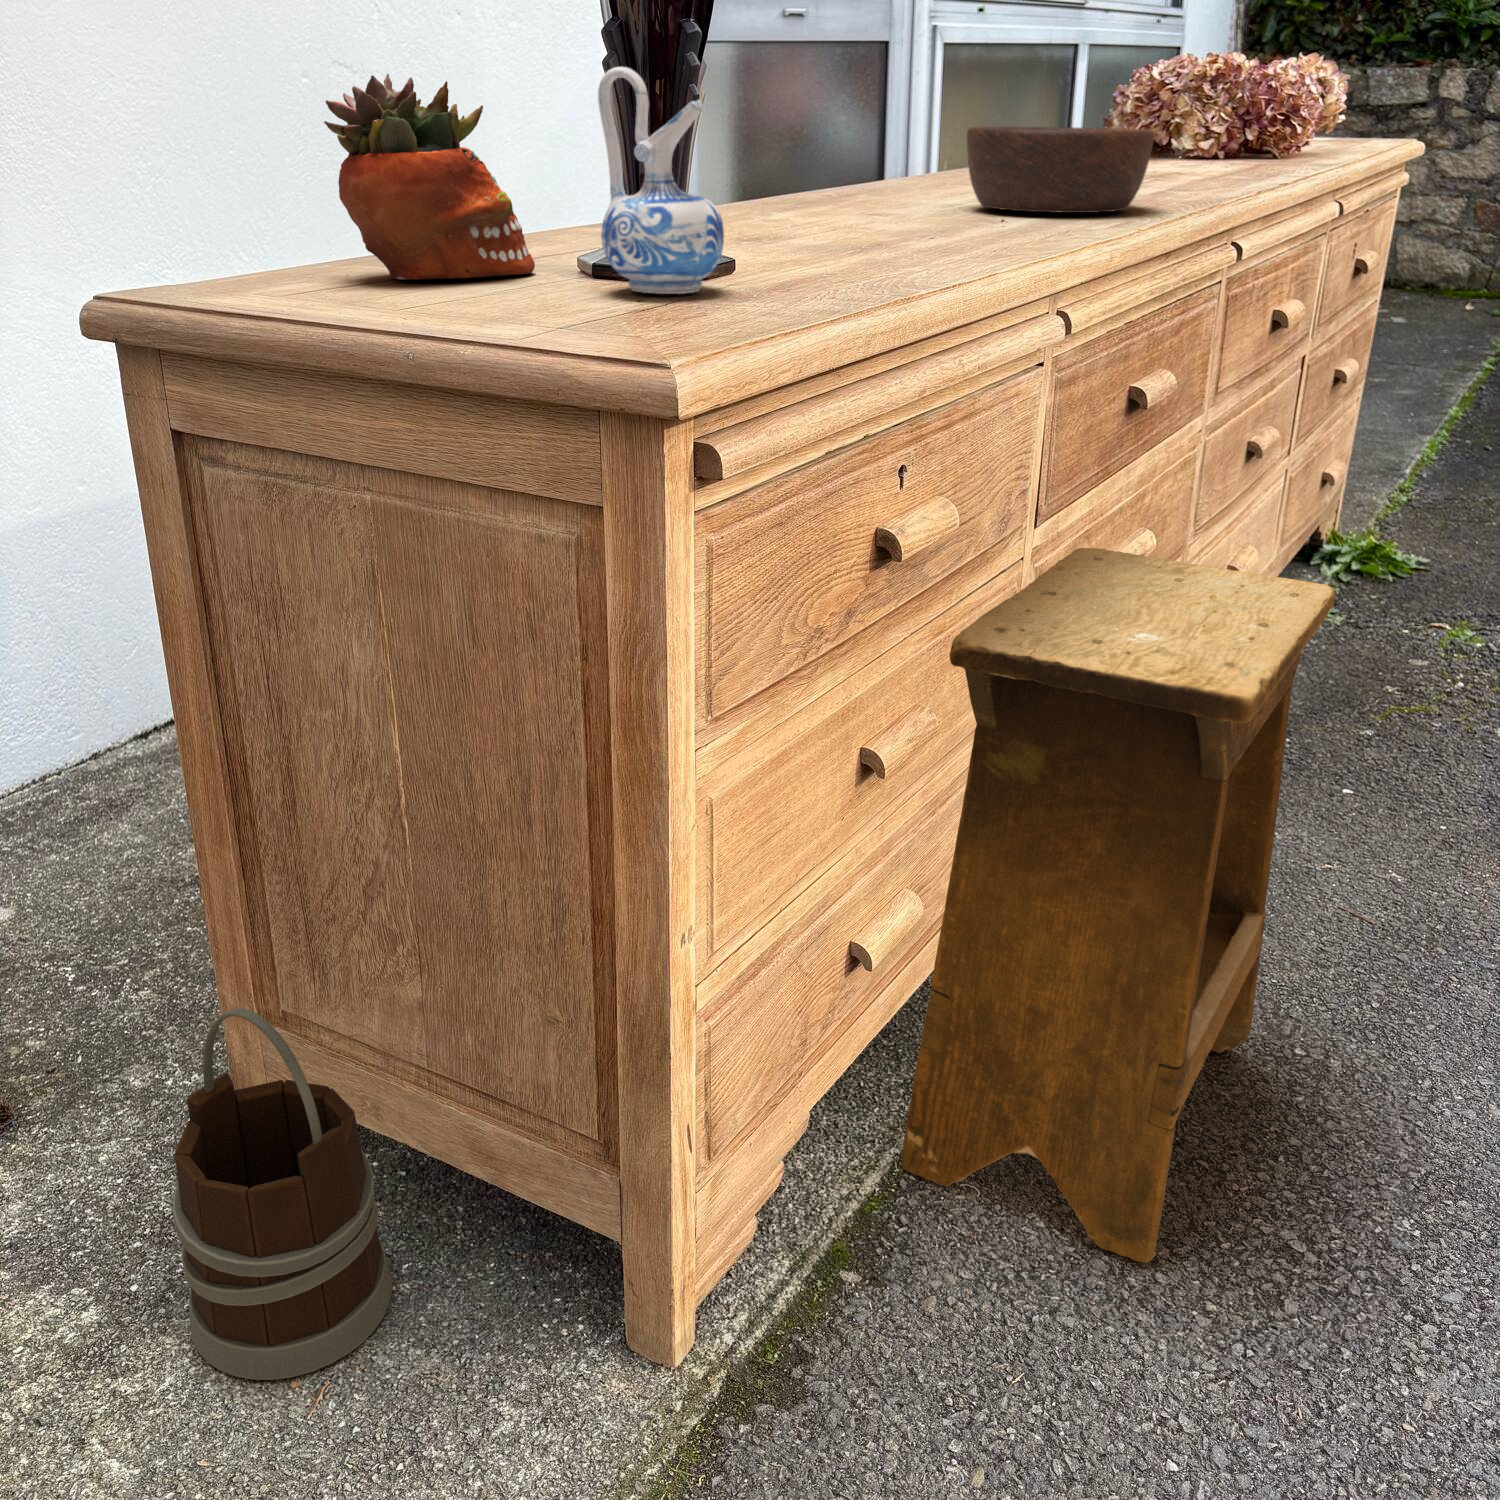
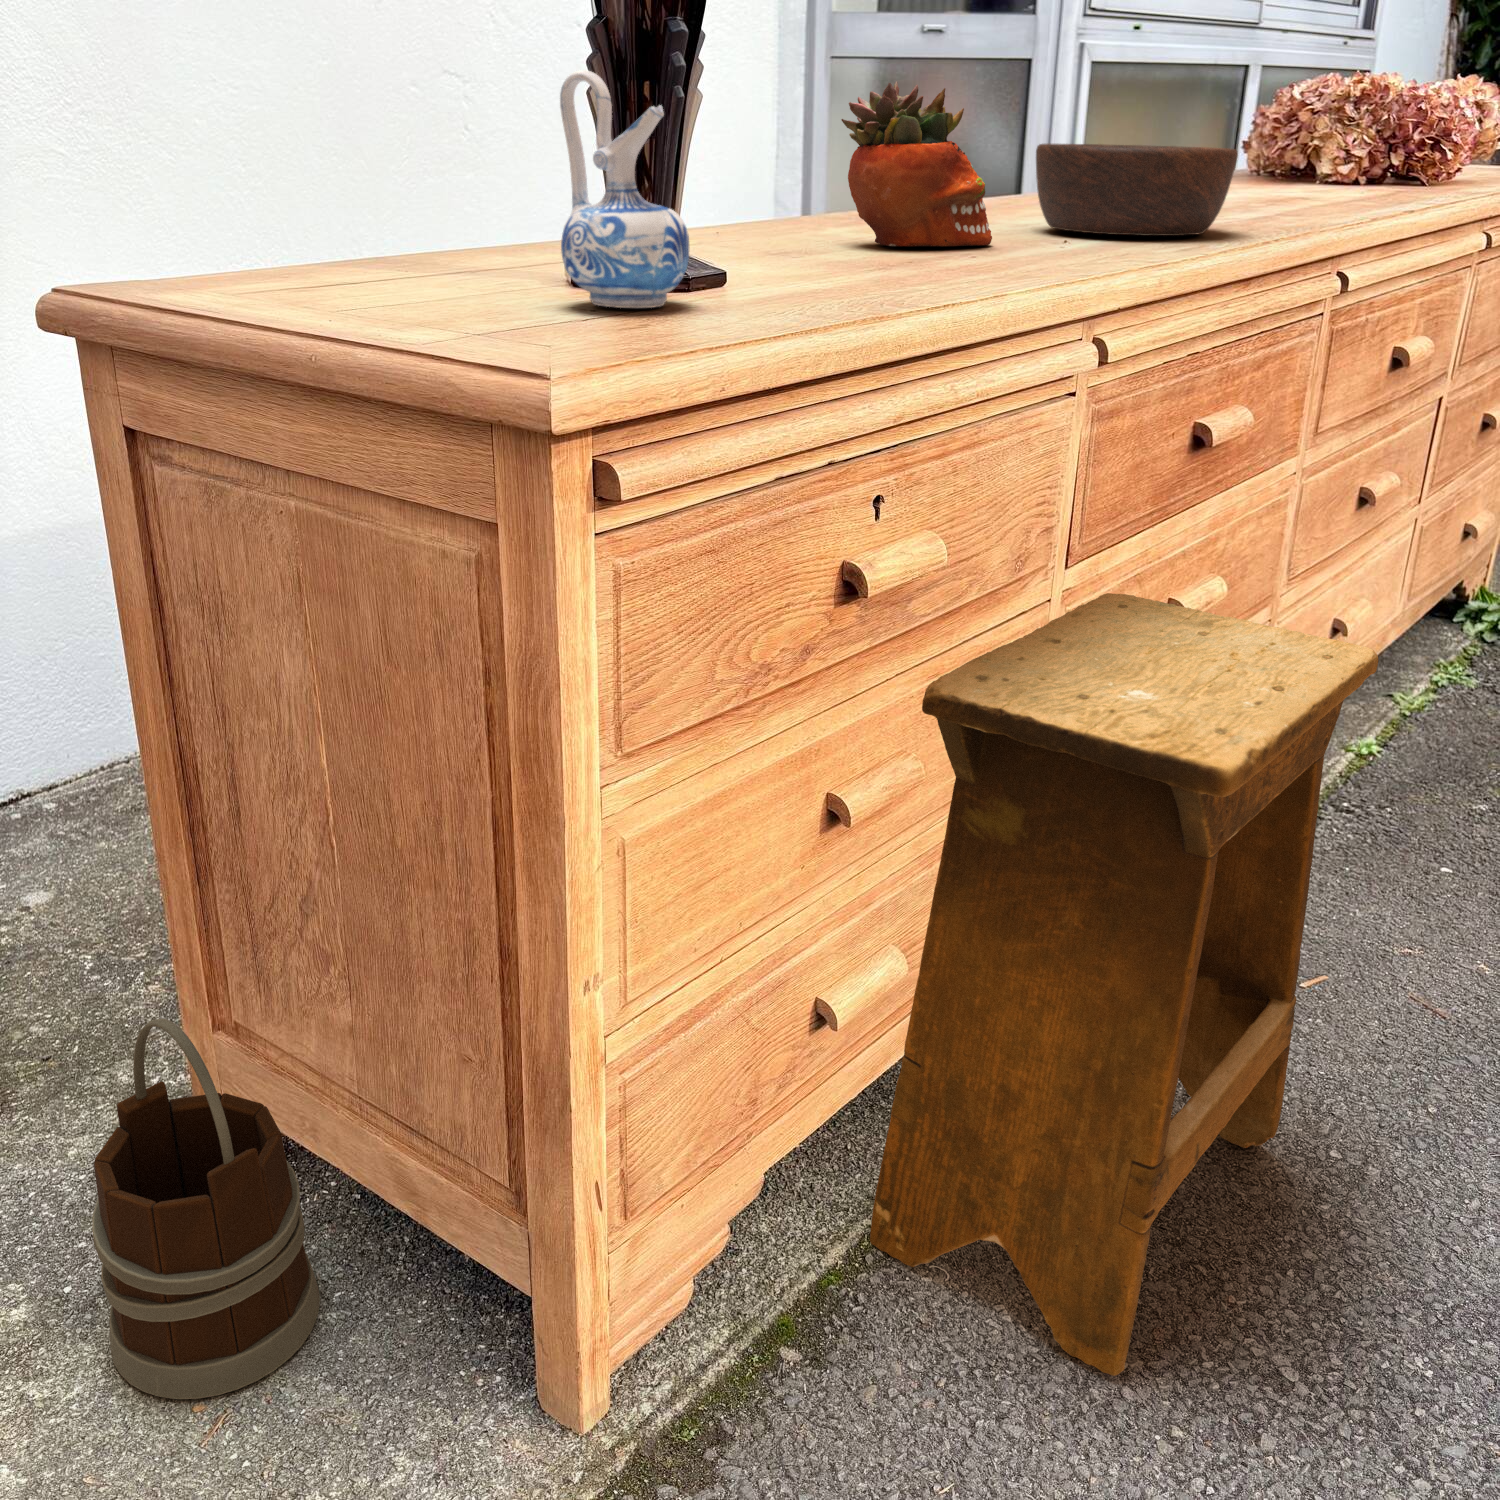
succulent planter: present [324,73,535,279] -> present [841,82,992,246]

